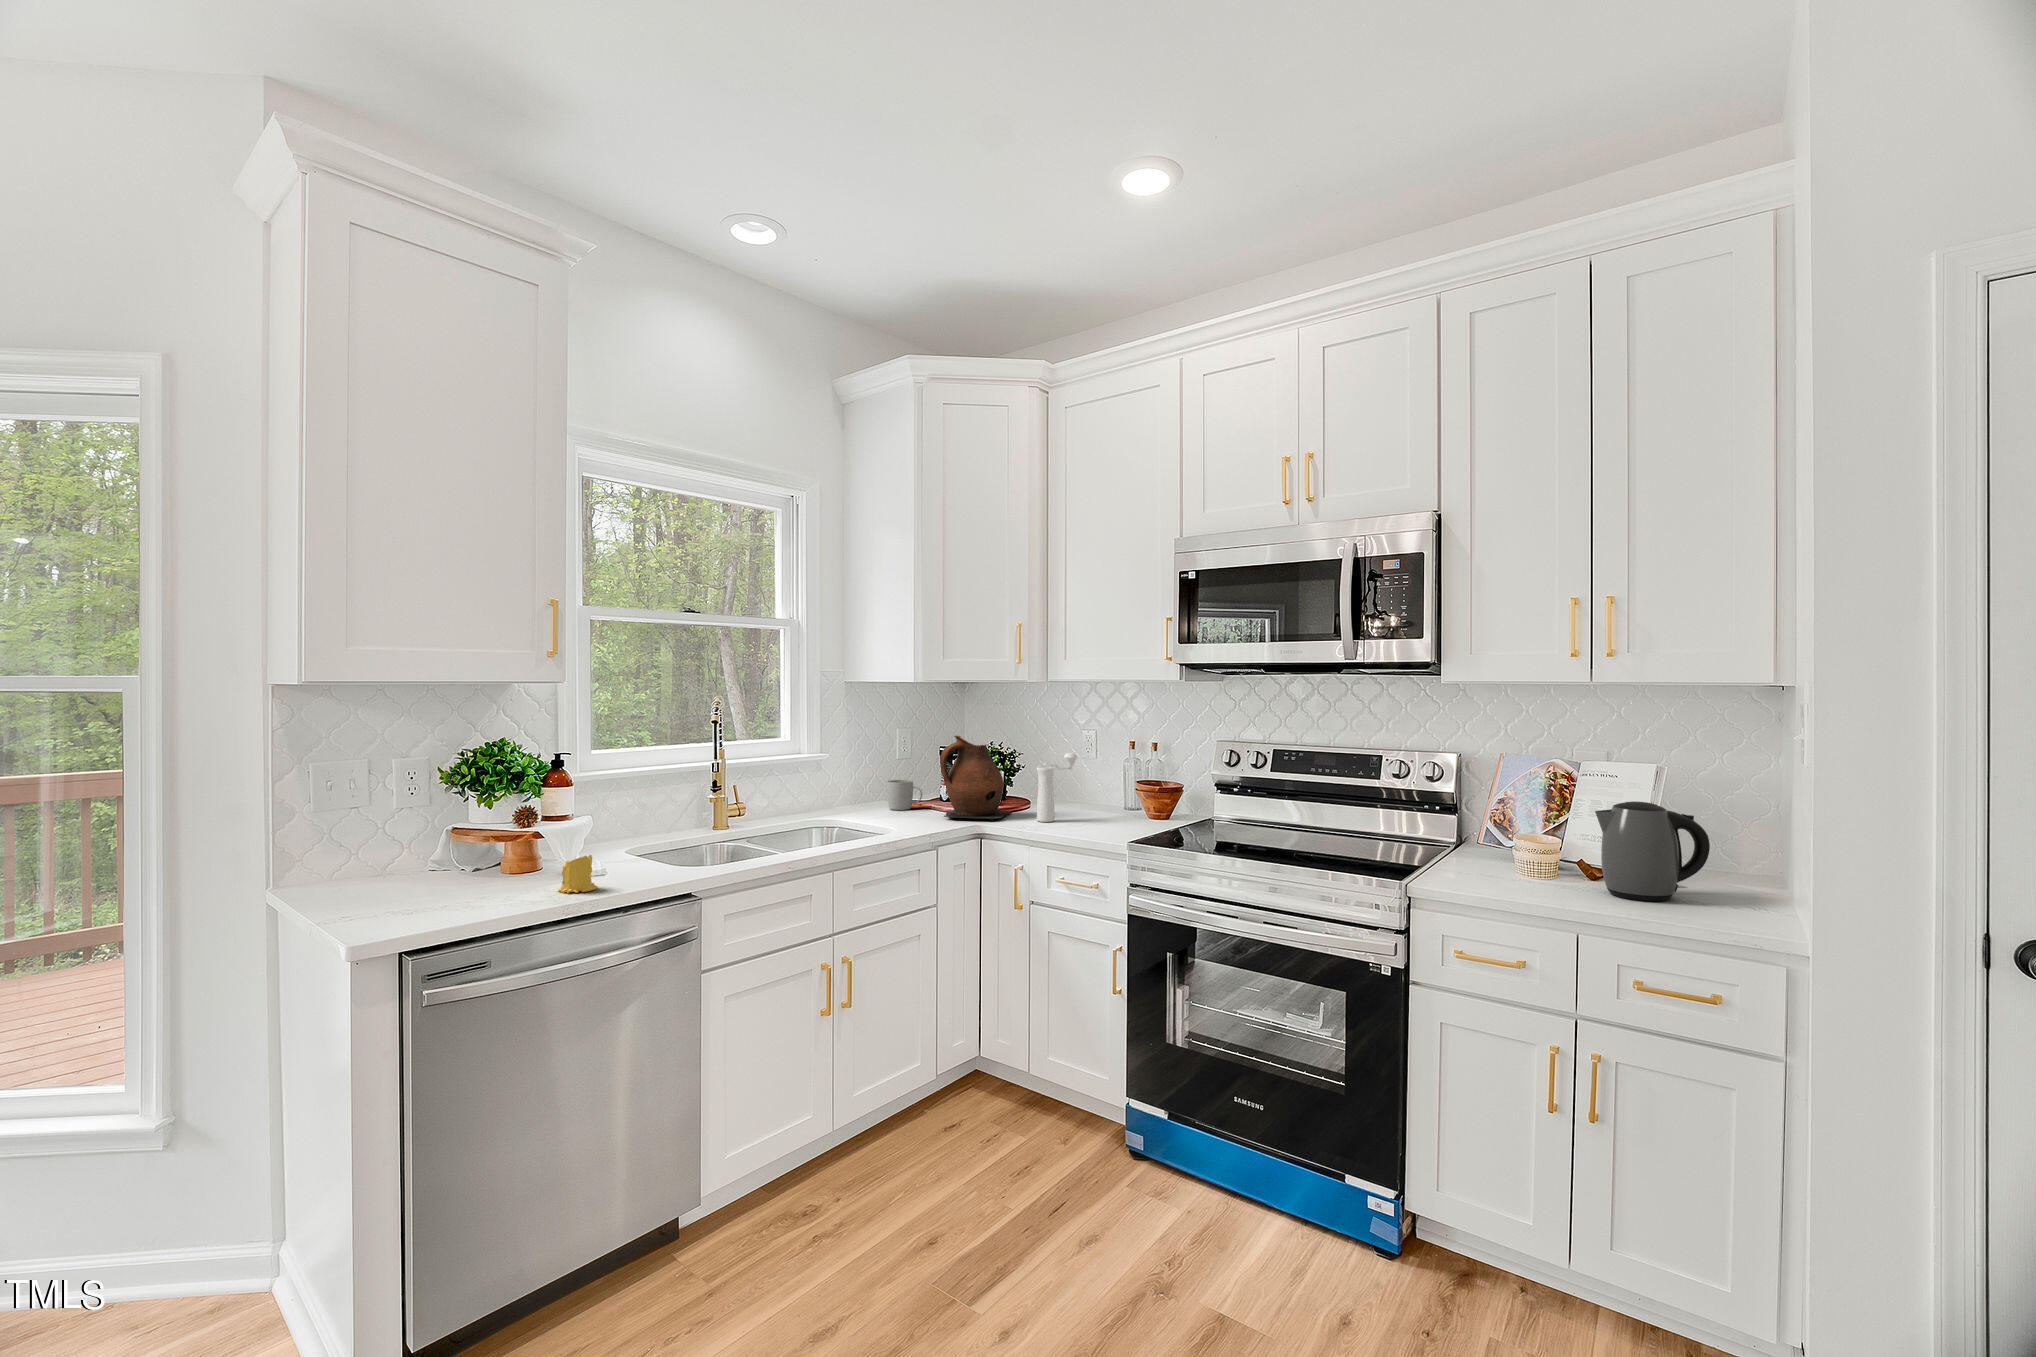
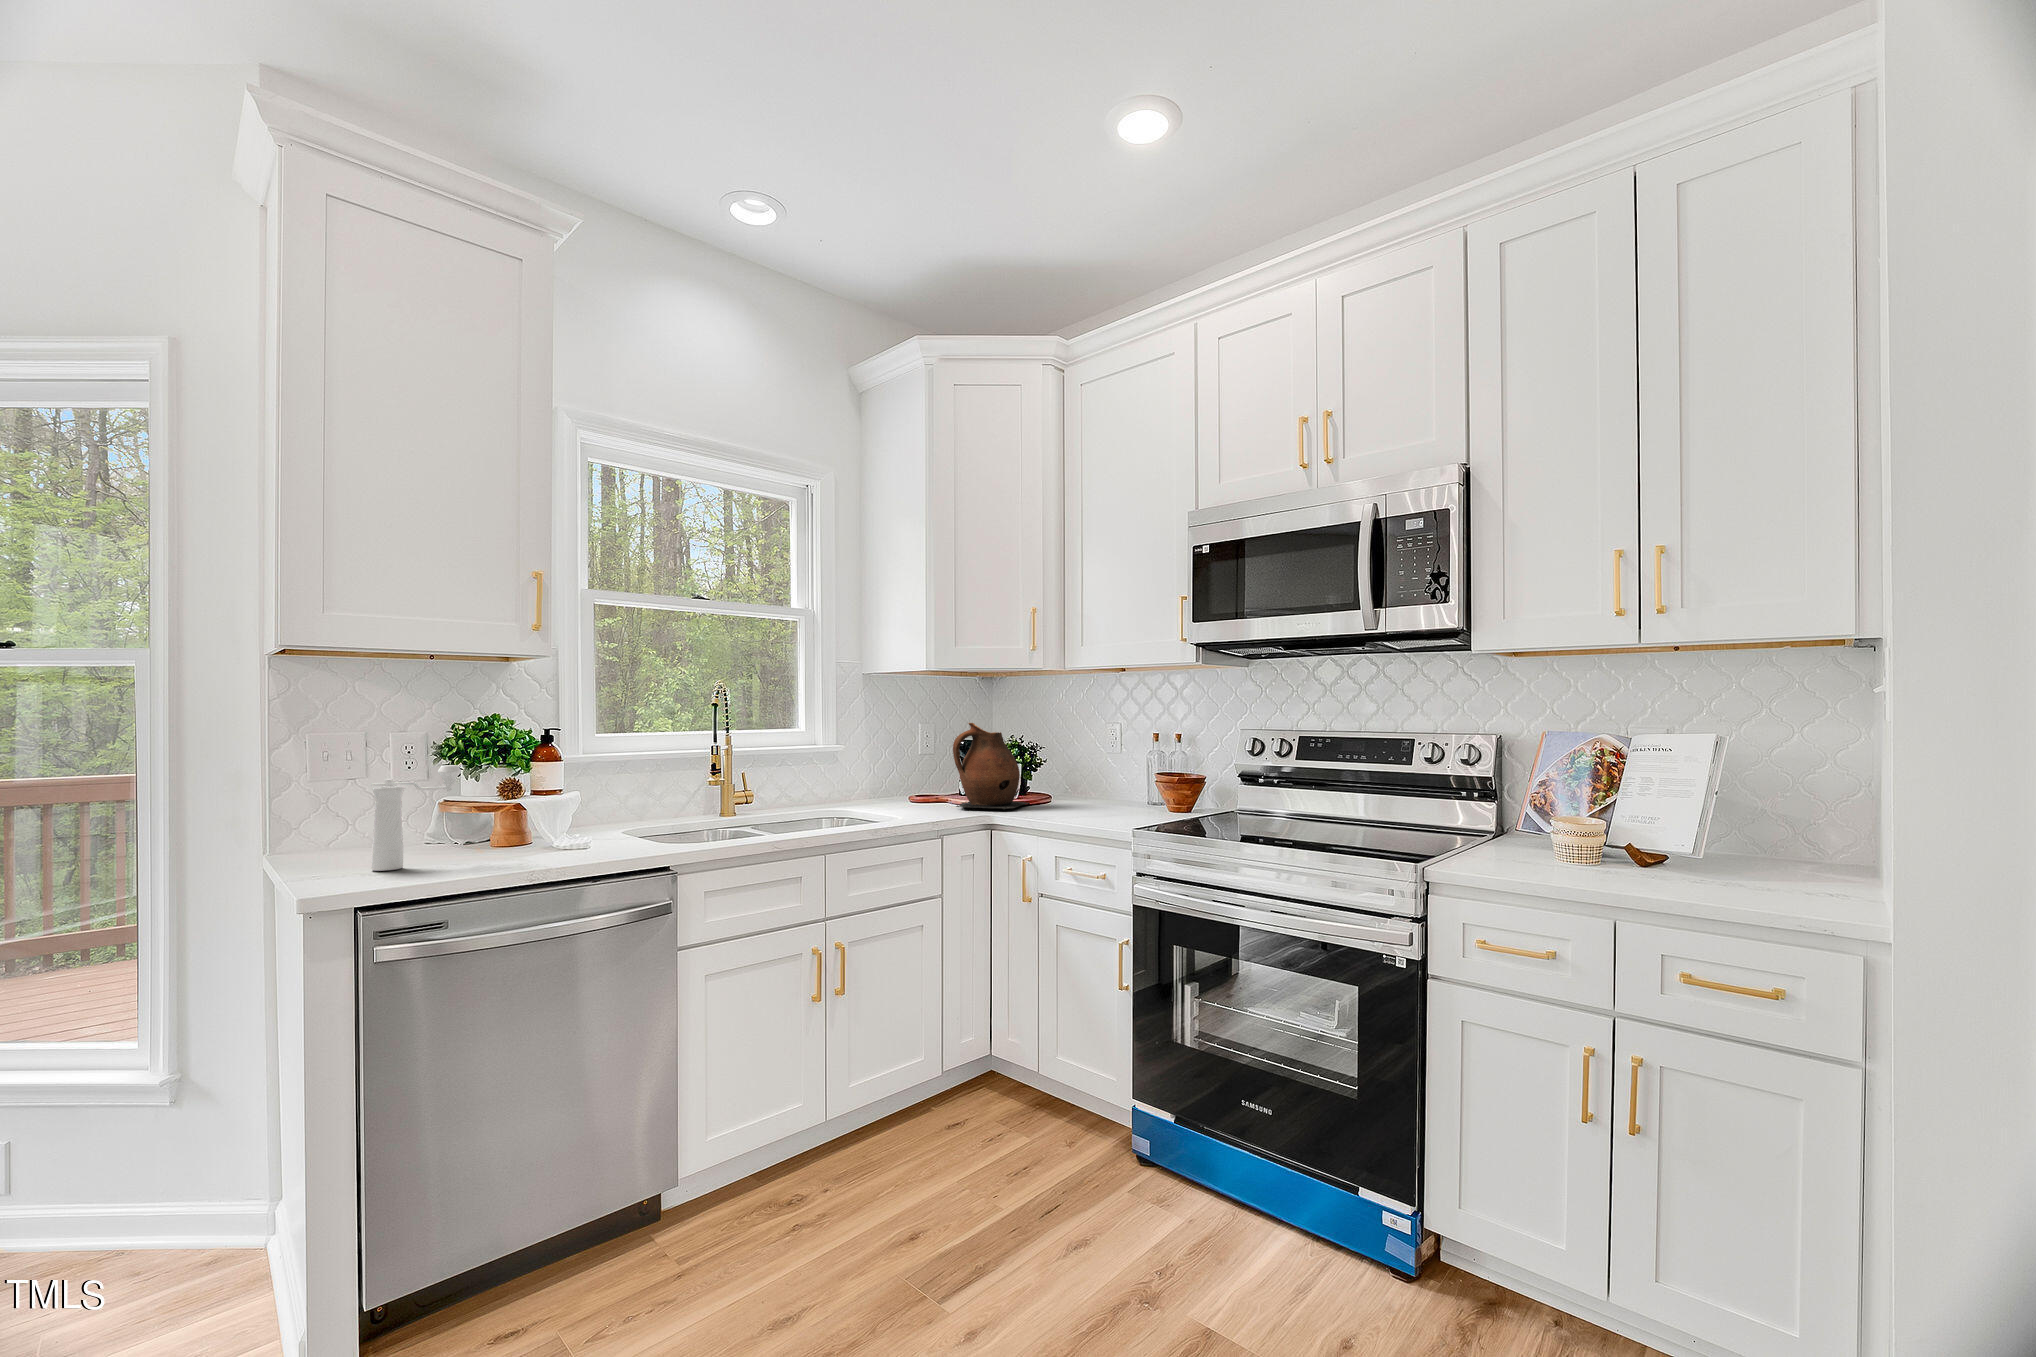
pepper mill: present [1037,753,1077,822] -> present [371,765,461,871]
mug: present [887,780,922,810] -> none [904,771,939,802]
kettle: present [1595,802,1710,901] -> none [1632,774,1765,884]
candle: present [557,855,598,893] -> none [533,824,573,863]

